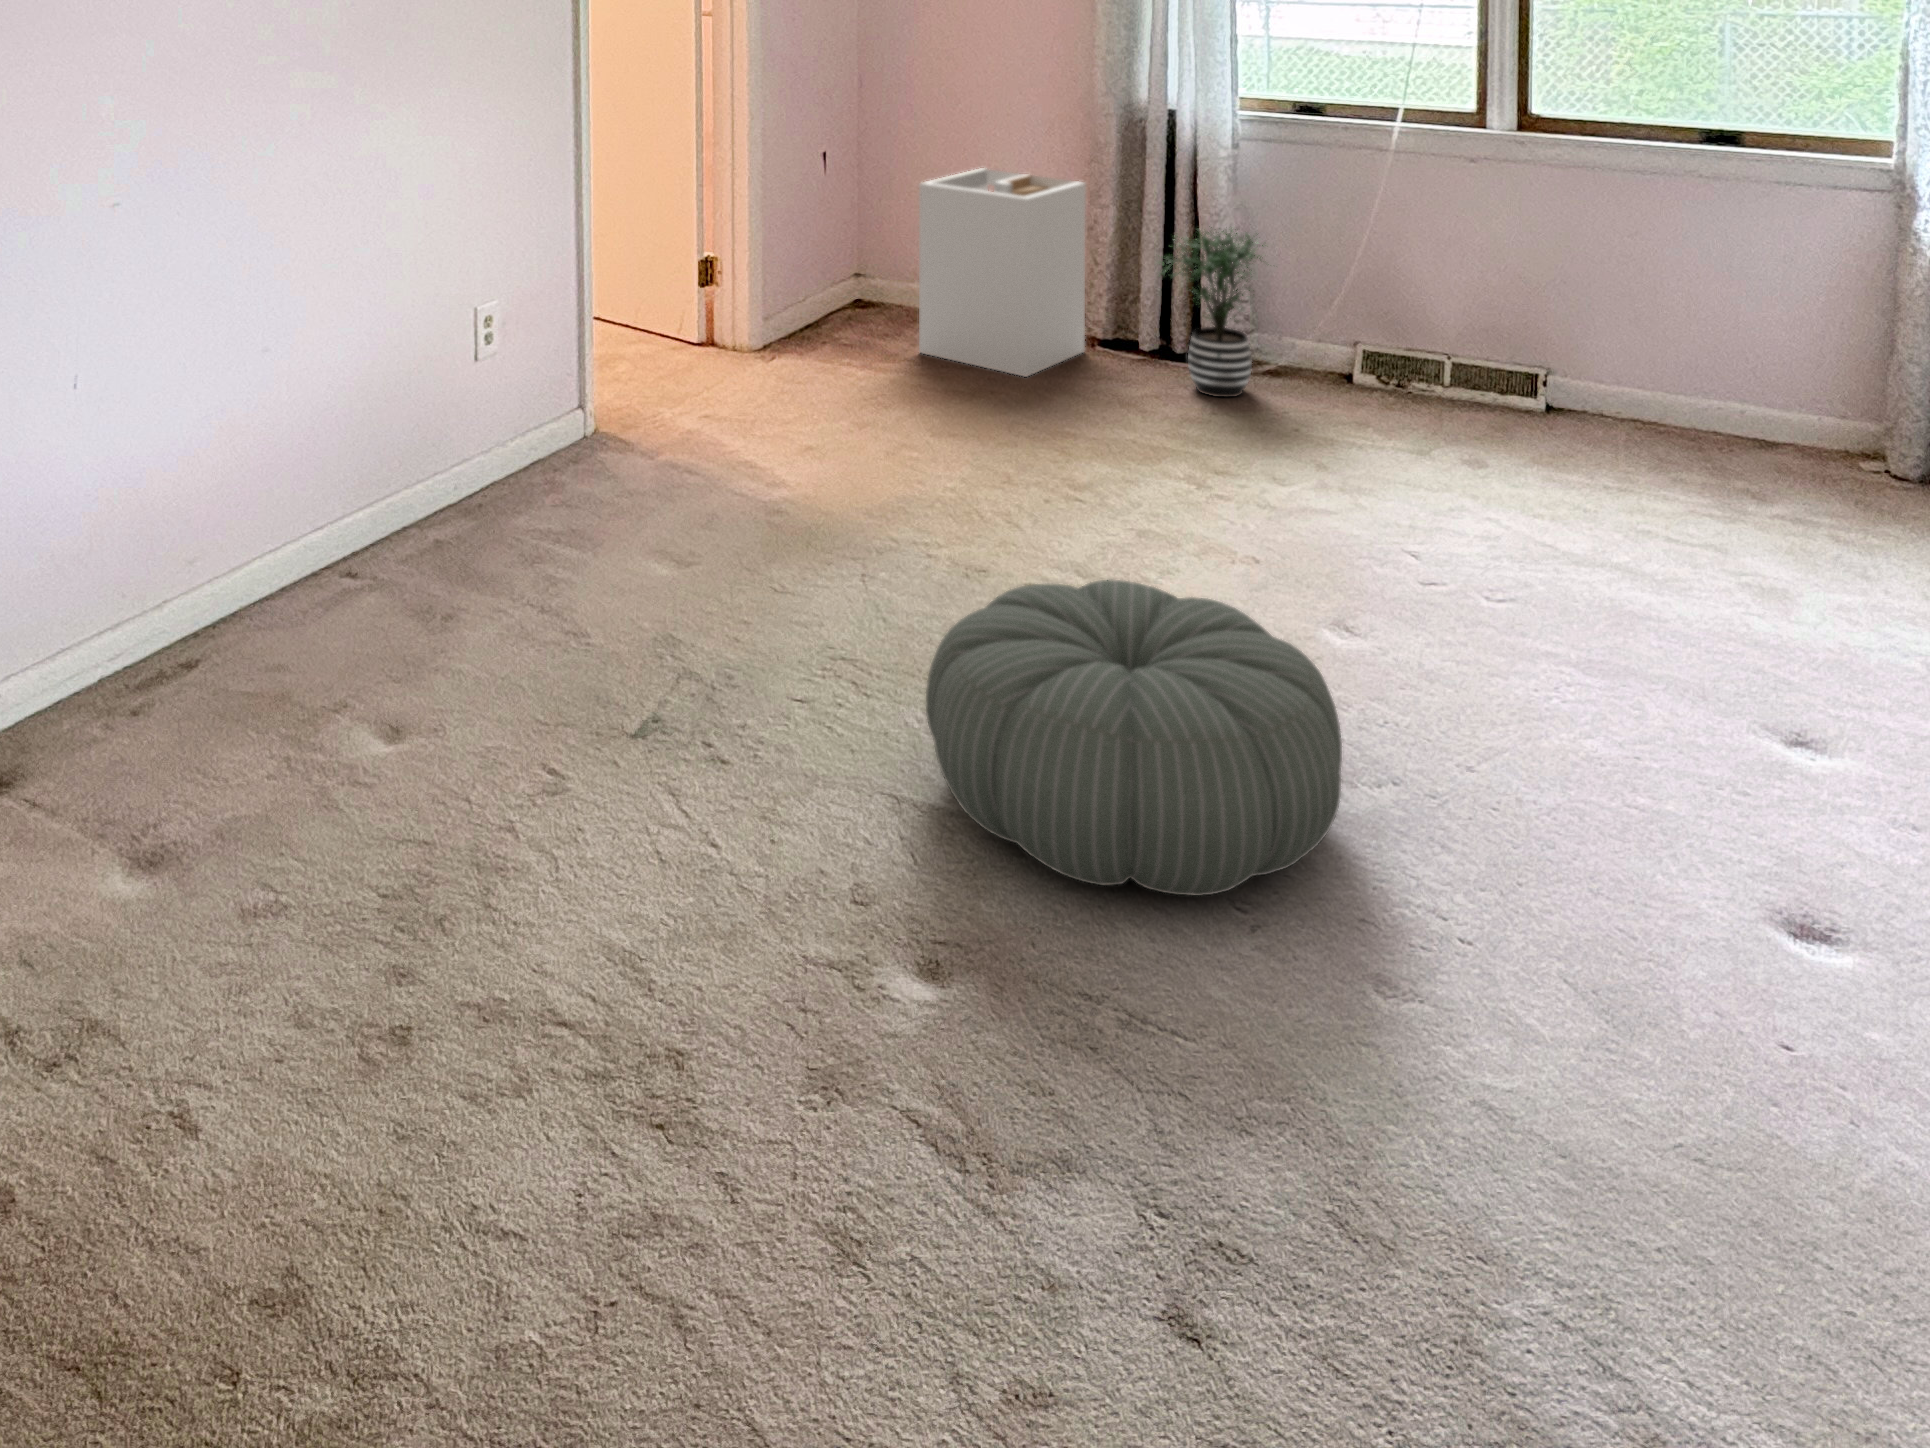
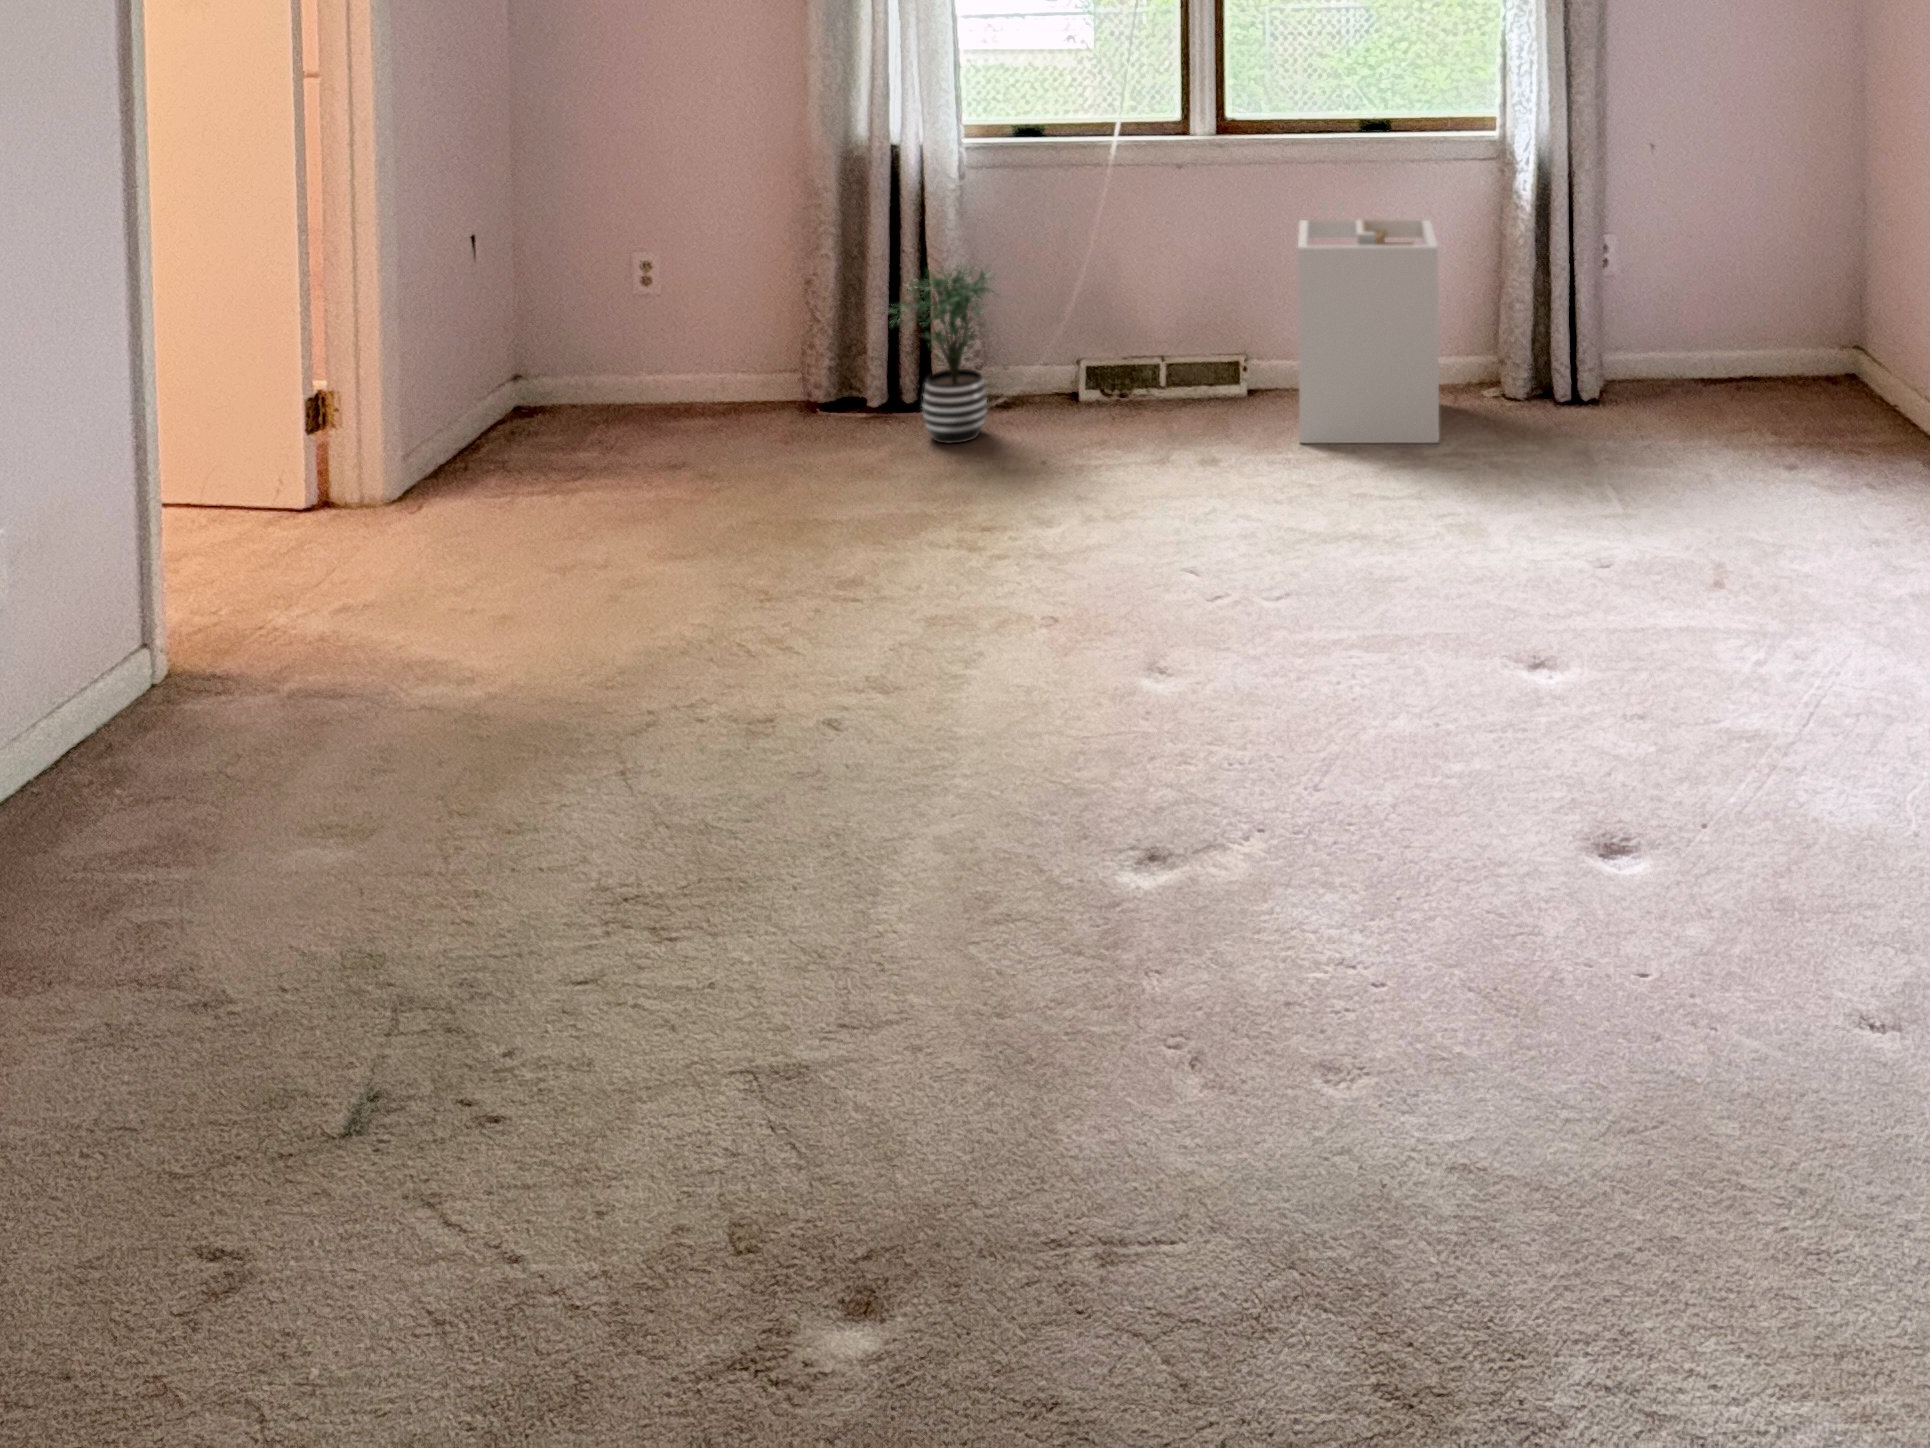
laundry hamper: present [919,168,1086,377] -> present [1298,220,1439,443]
pouf: present [926,580,1342,896] -> none [777,699,1247,1095]

